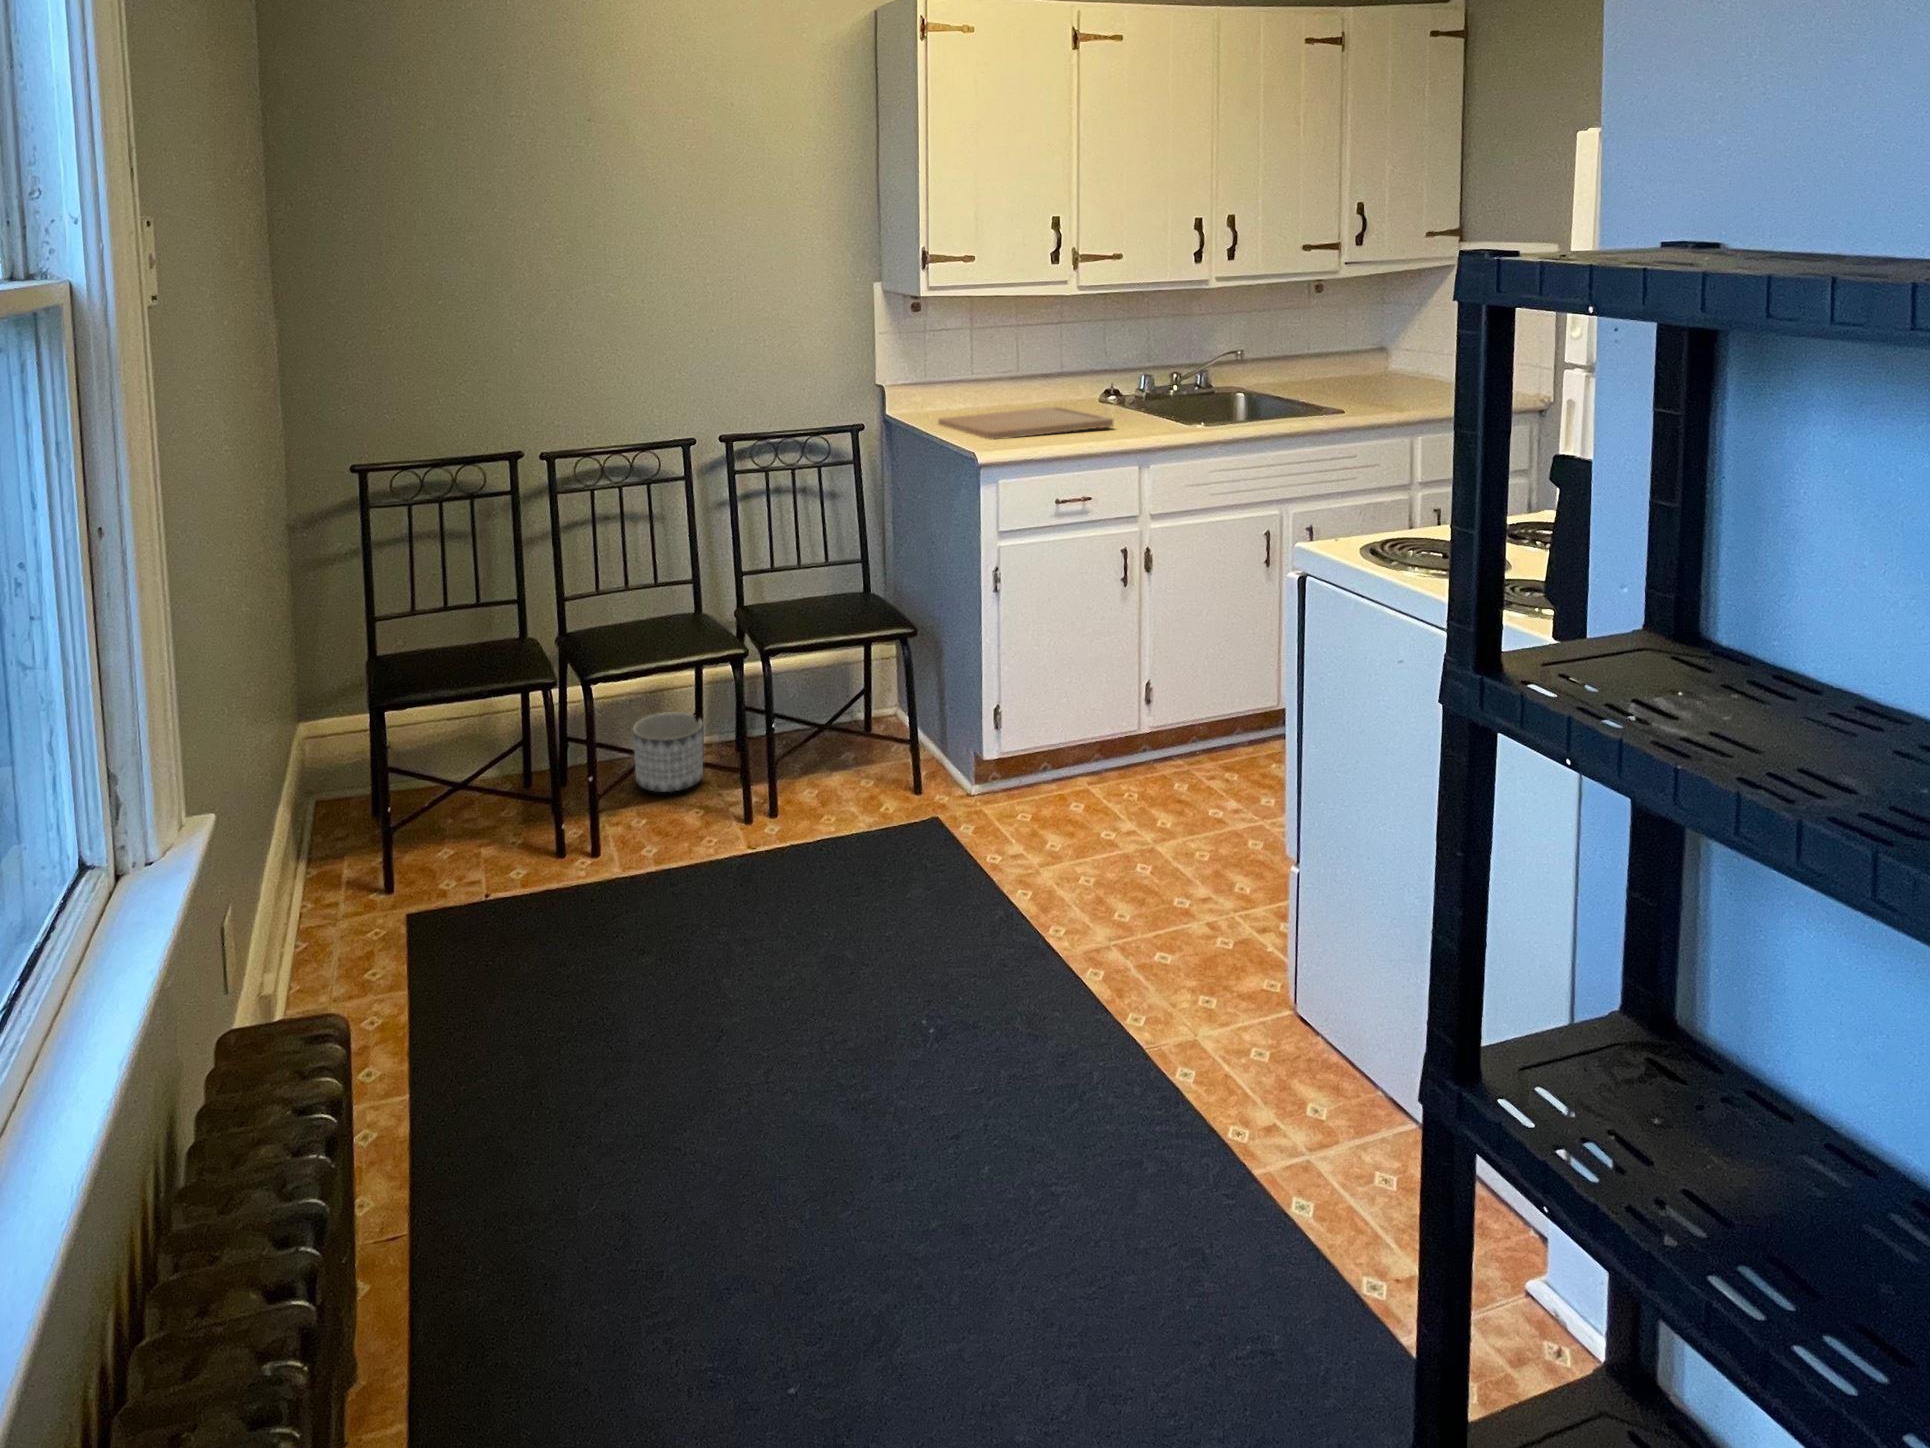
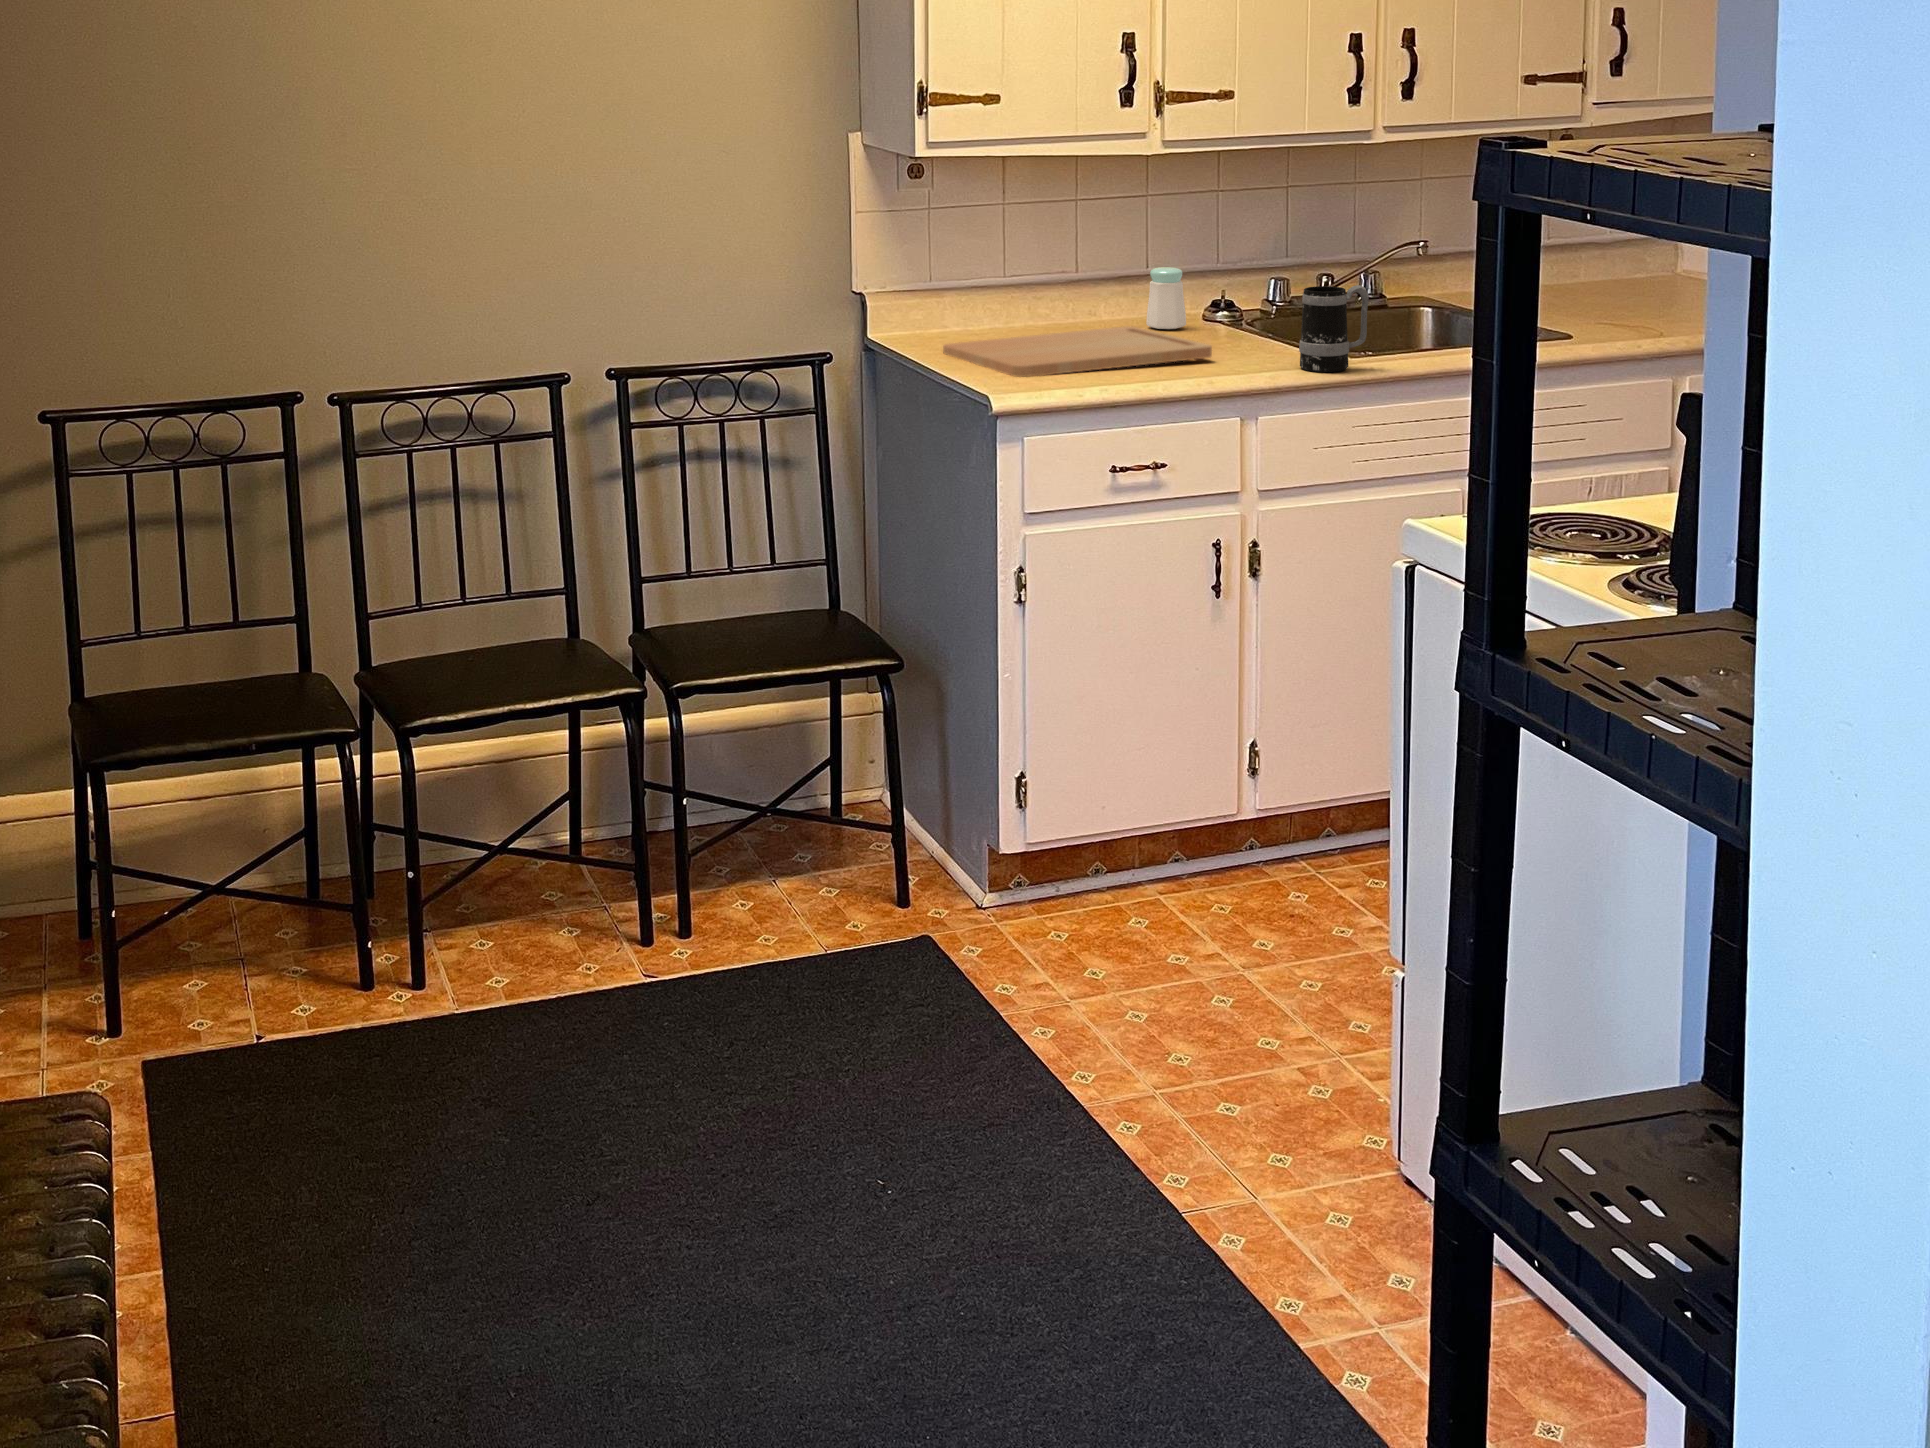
salt shaker: none [1063,369,1089,408] -> present [1146,267,1186,329]
mug: none [1172,378,1217,435] -> present [1299,285,1369,372]
planter: present [633,712,703,792] -> none [472,789,579,904]

